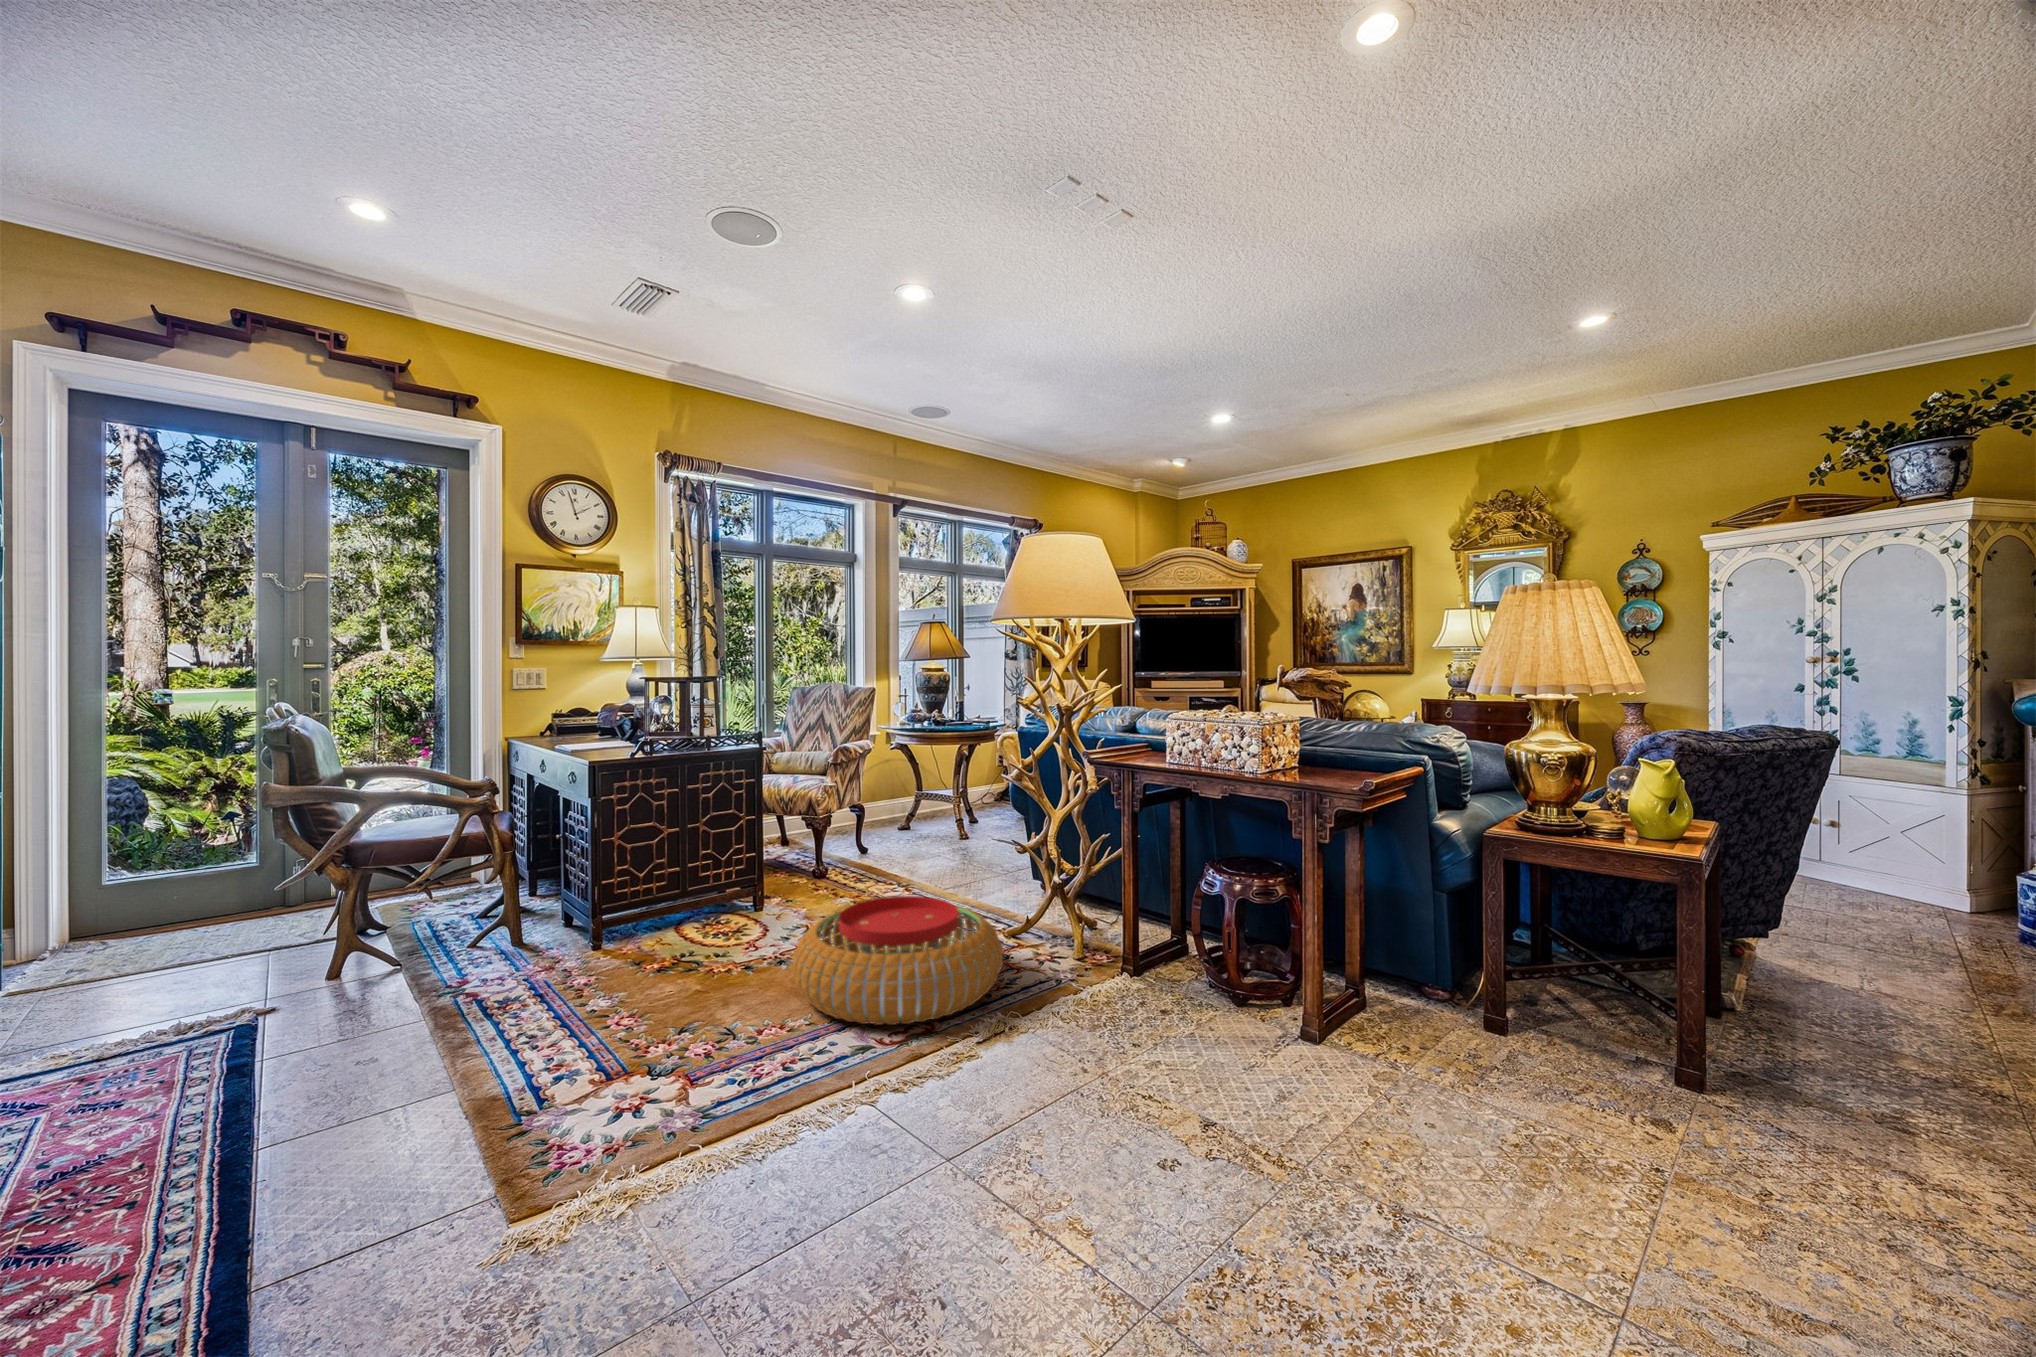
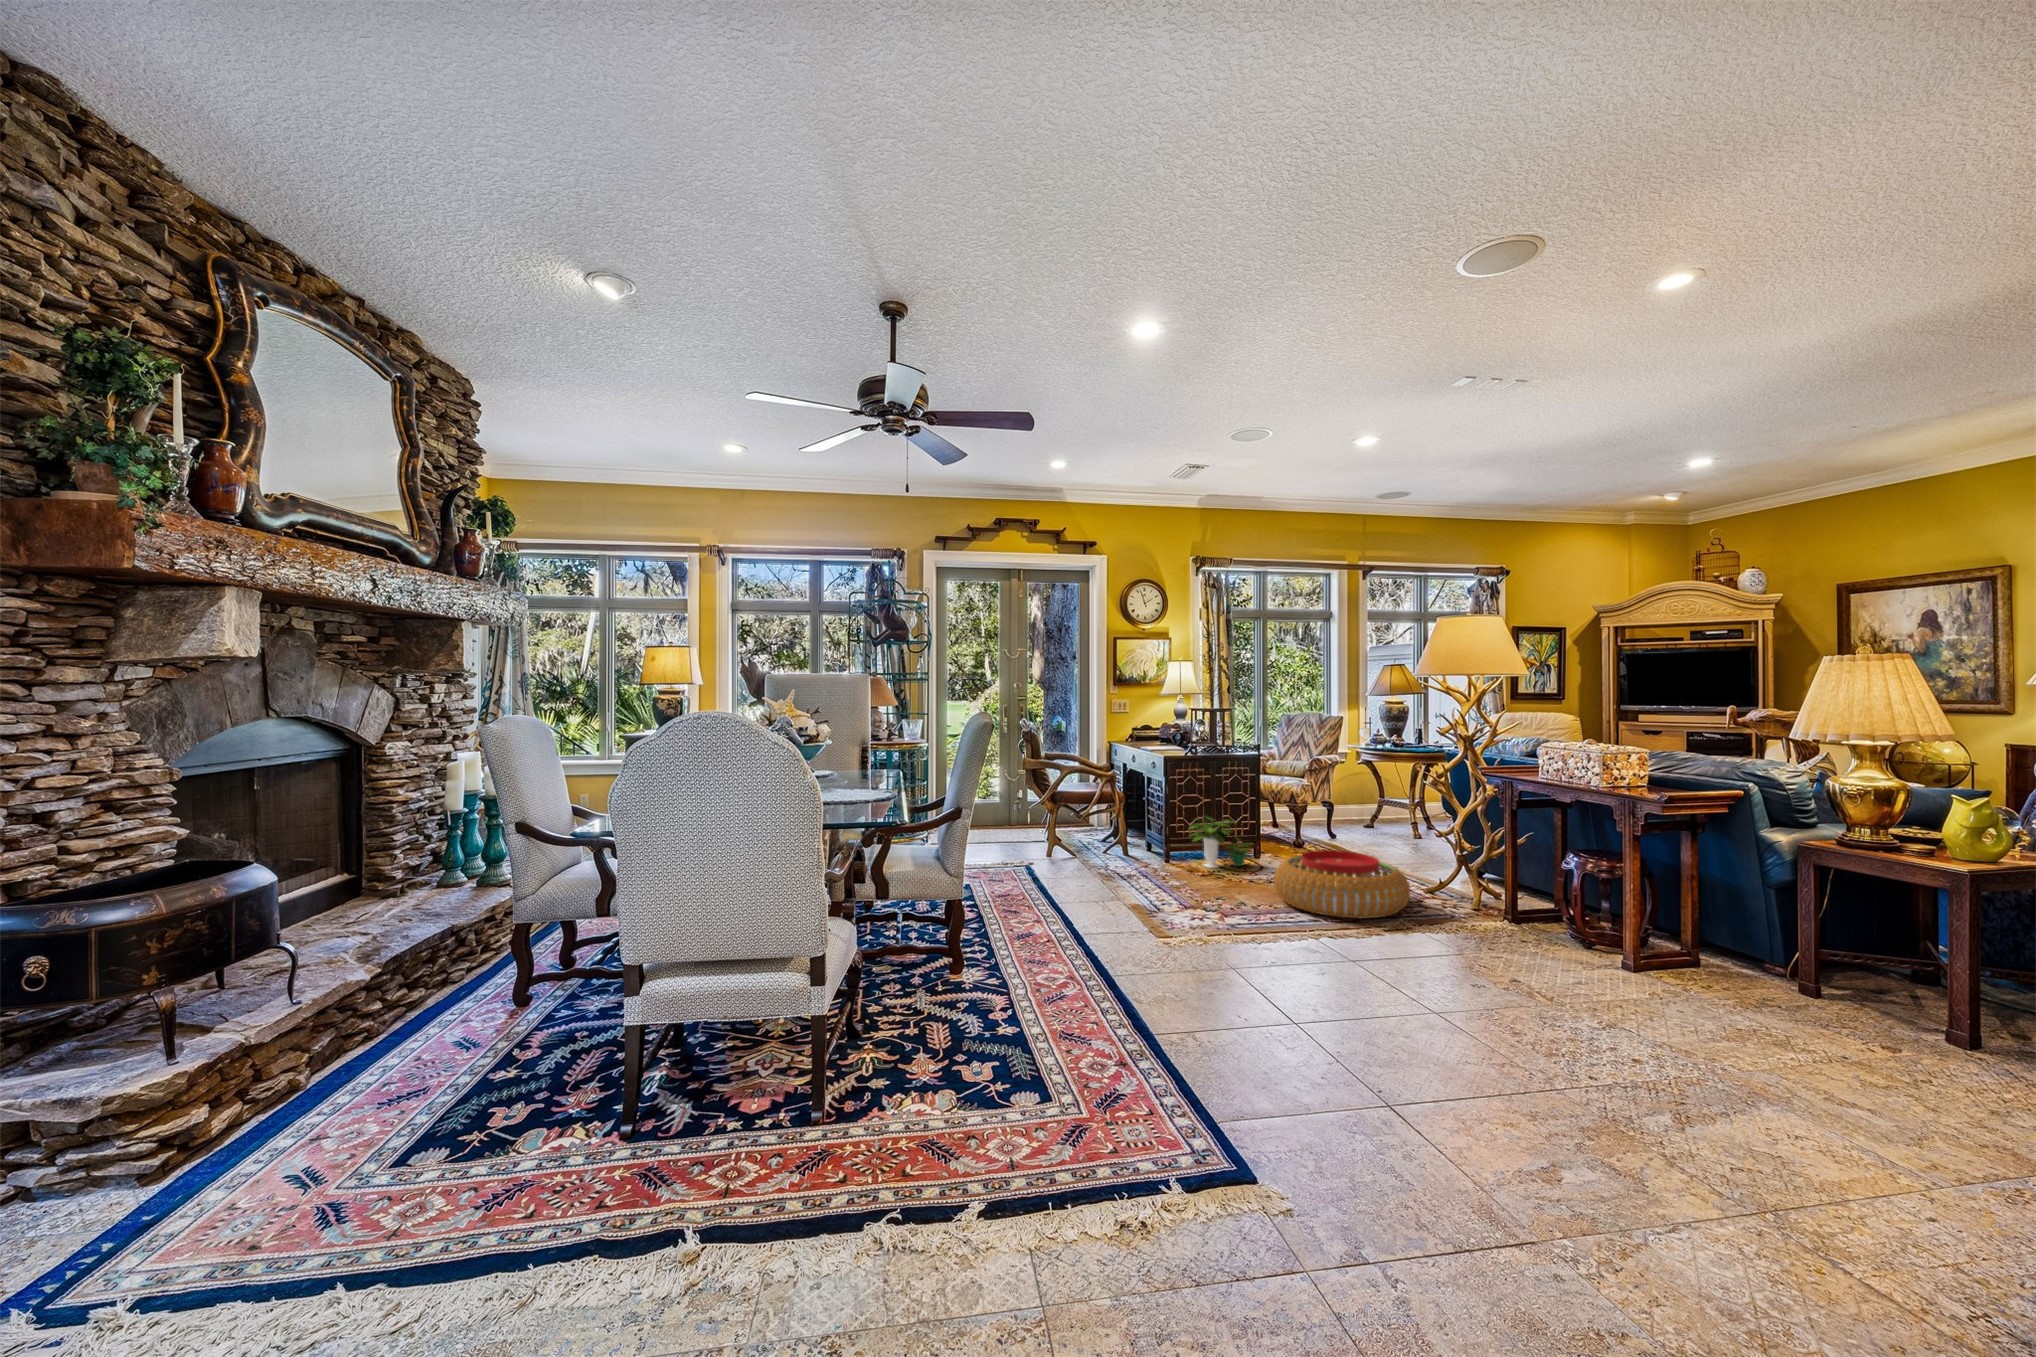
potted plant: none [640,857,757,945] -> present [1190,818,1250,868]

